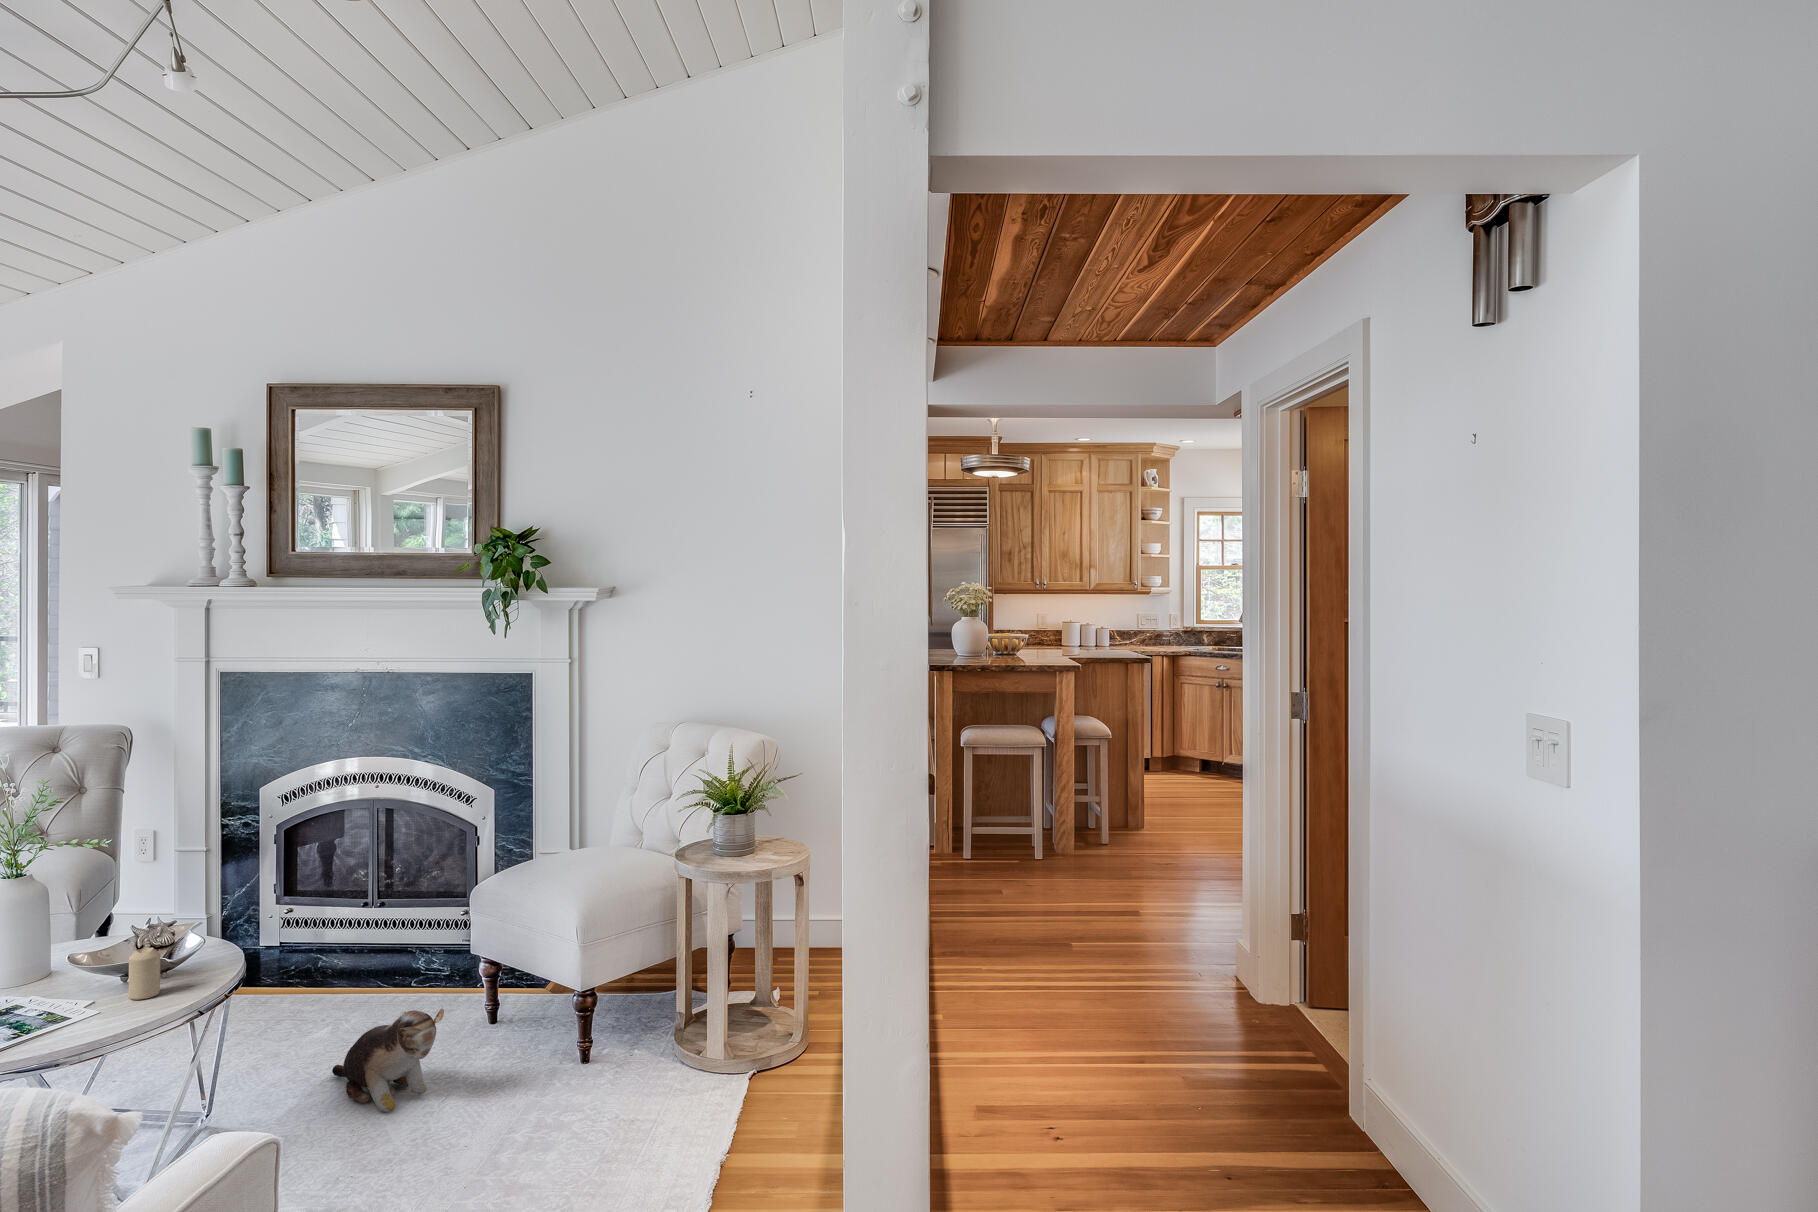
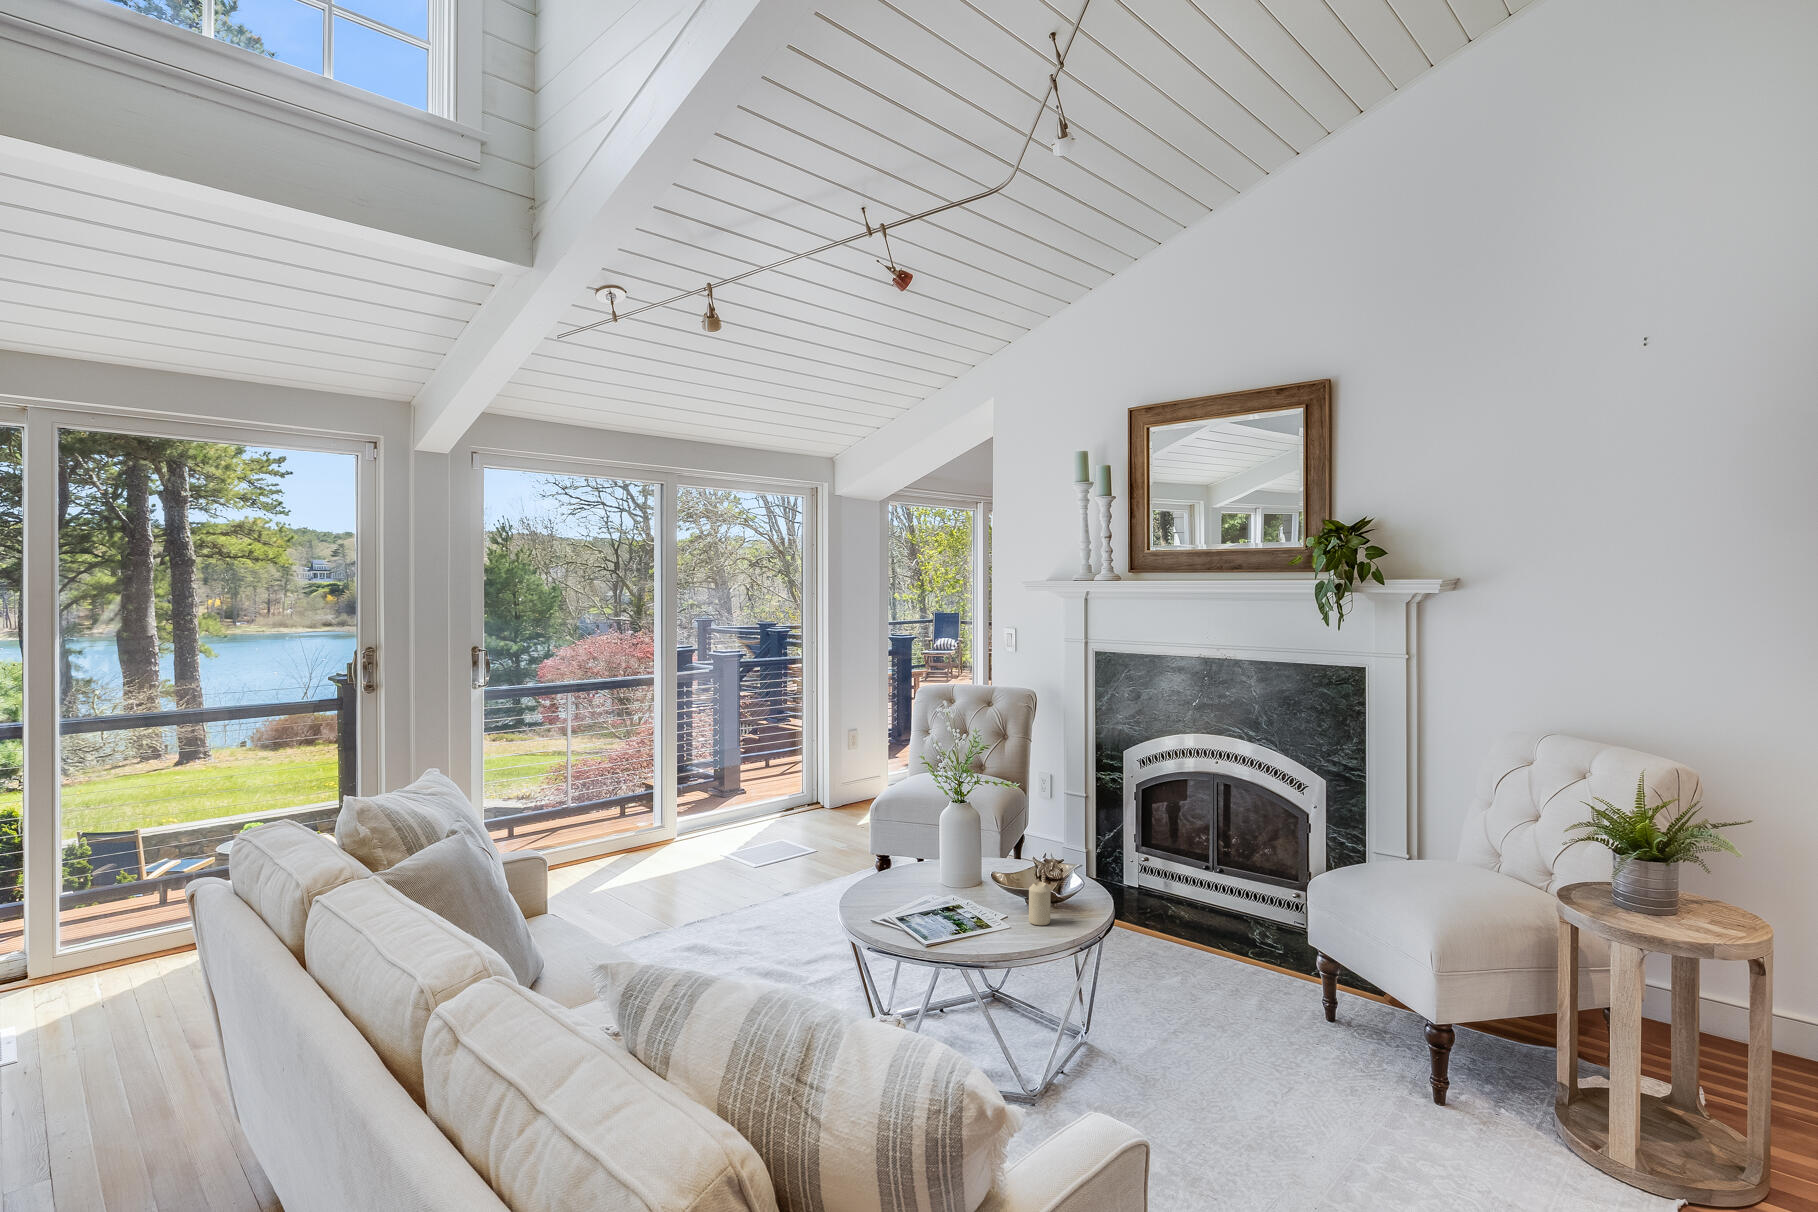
plush toy: present [332,1009,444,1112] -> none [1181,991,1286,1084]

